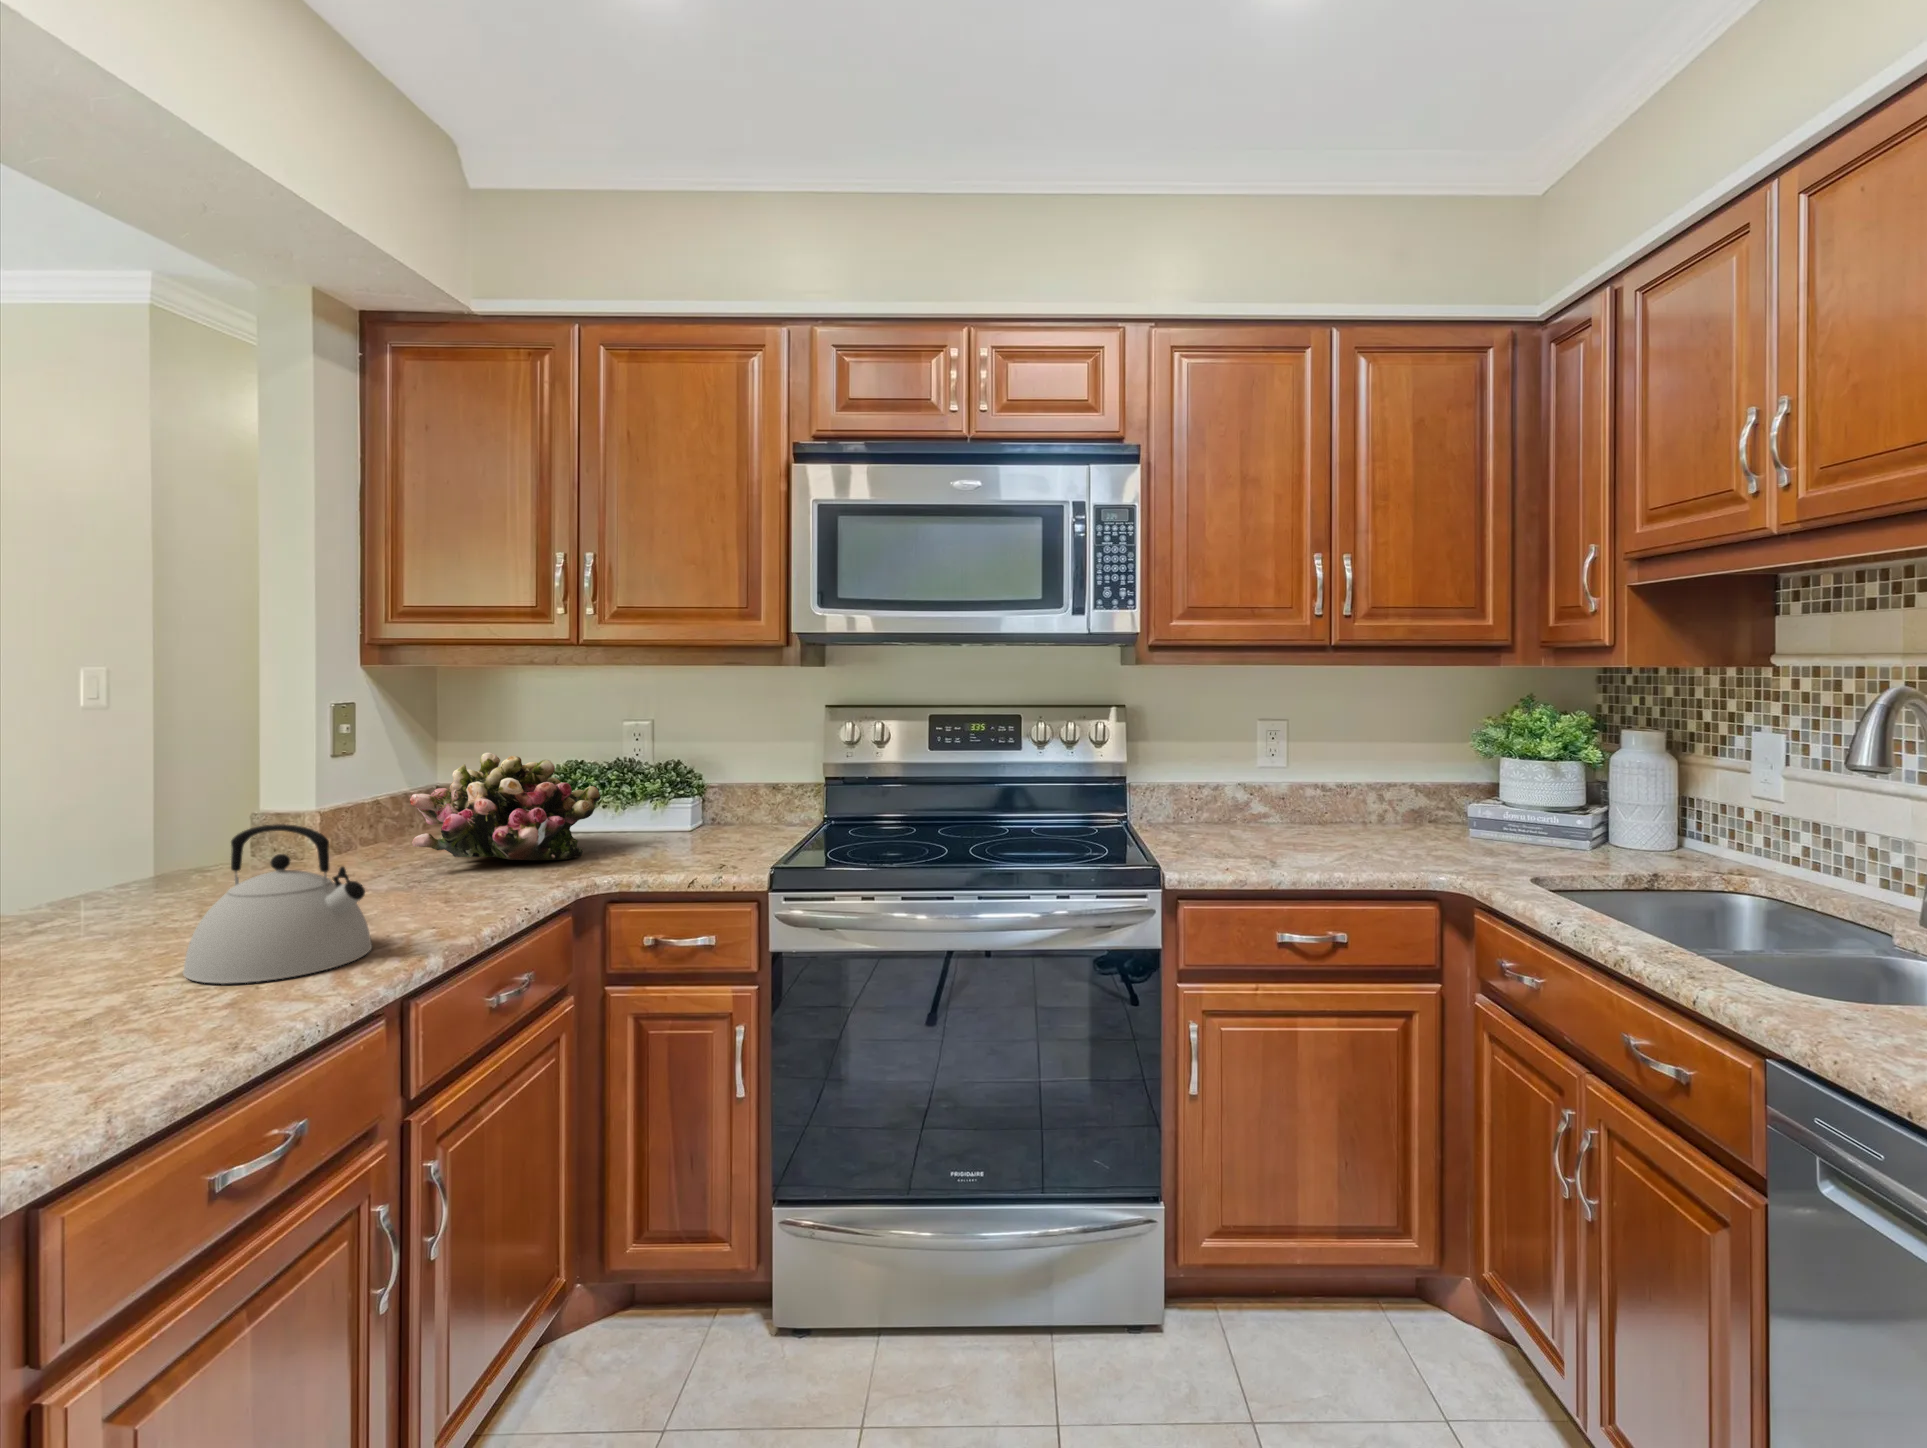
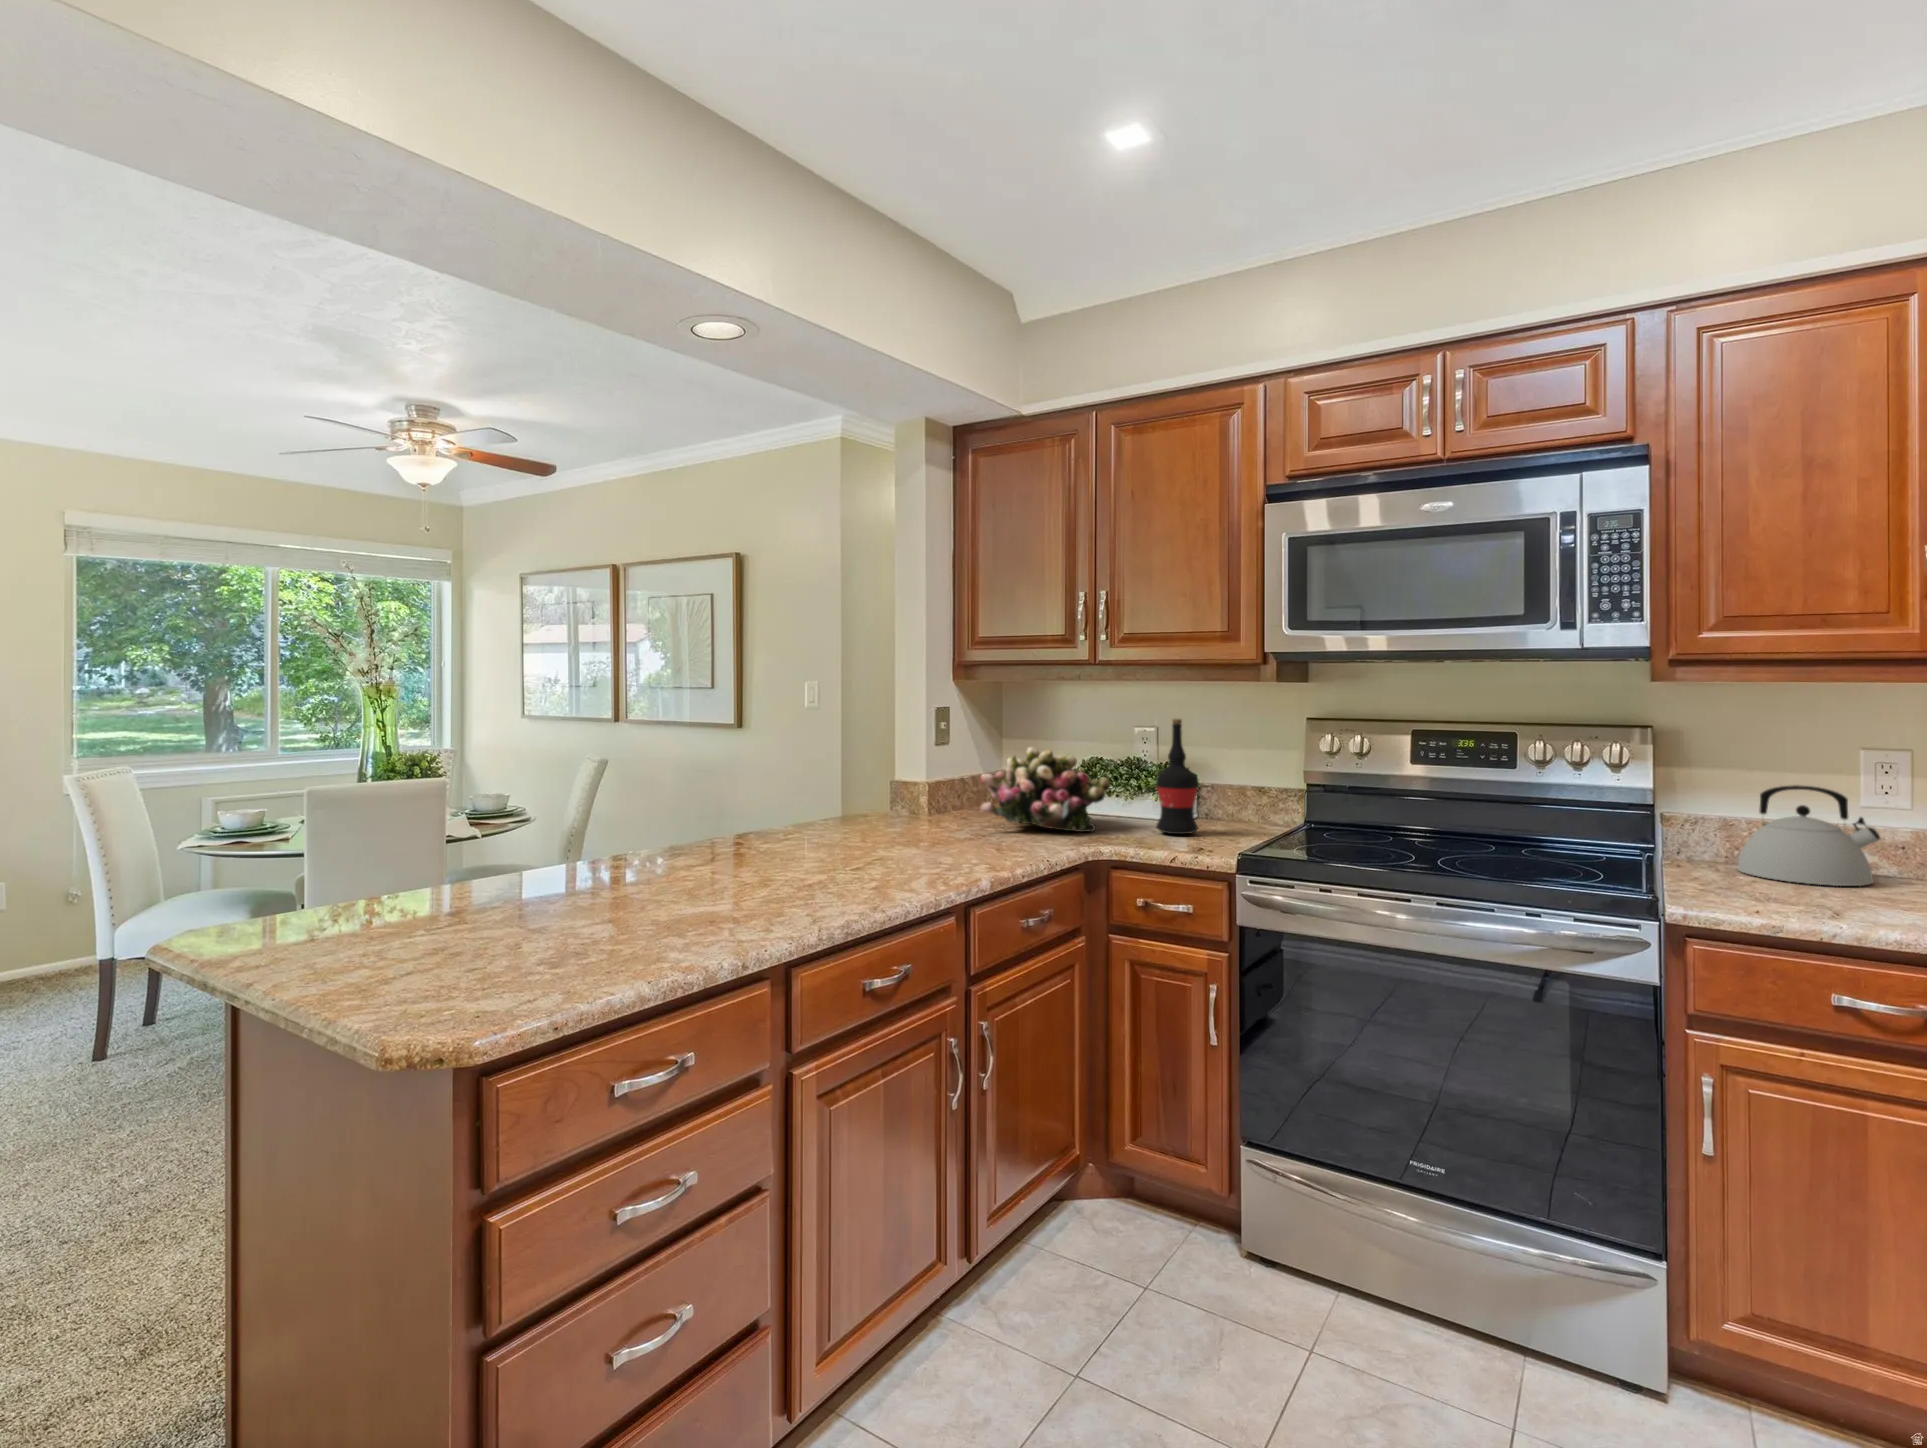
wine bottle: none [661,710,713,850] -> present [1156,719,1198,834]
kettle: present [183,824,372,984] -> present [1737,785,1880,886]

